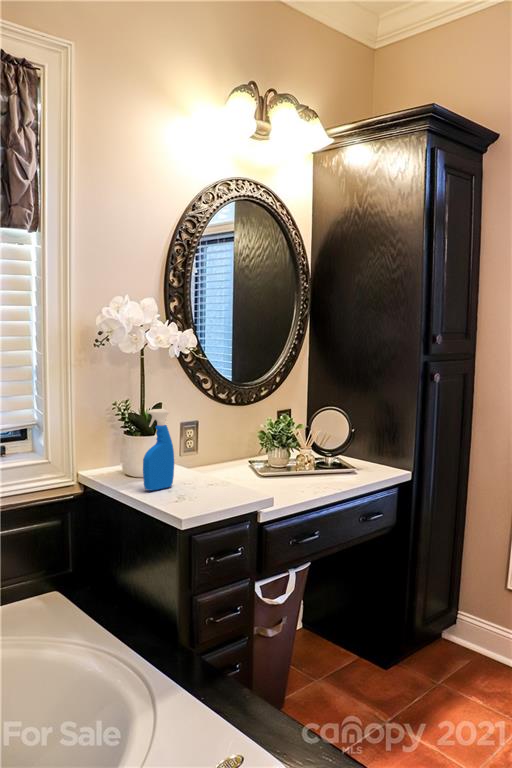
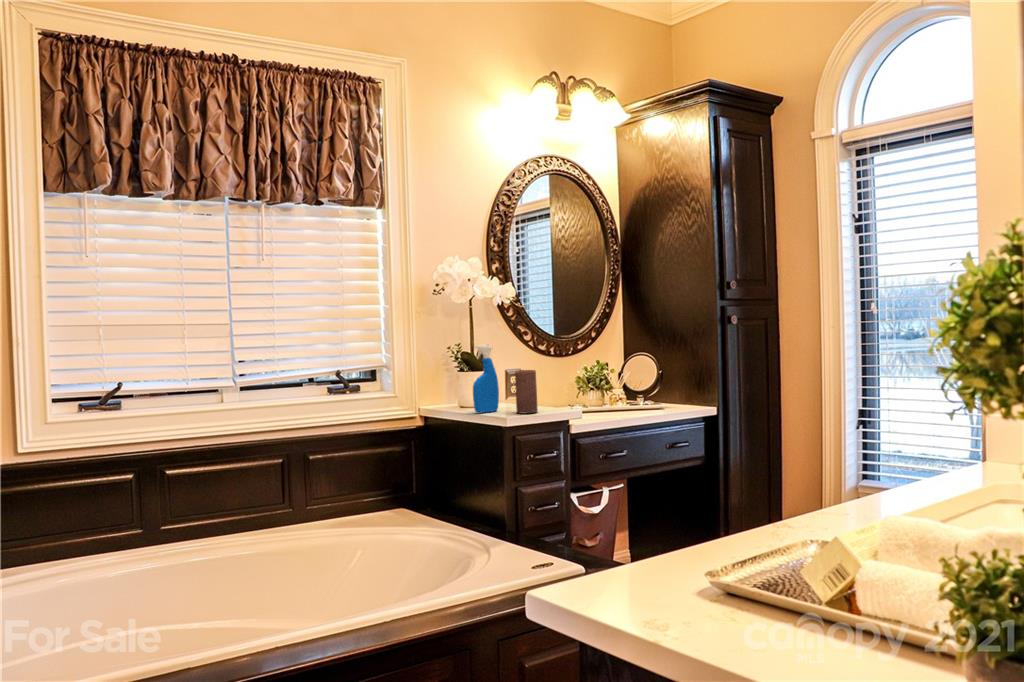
candle: none [195,441,220,496] -> present [515,370,538,413]

